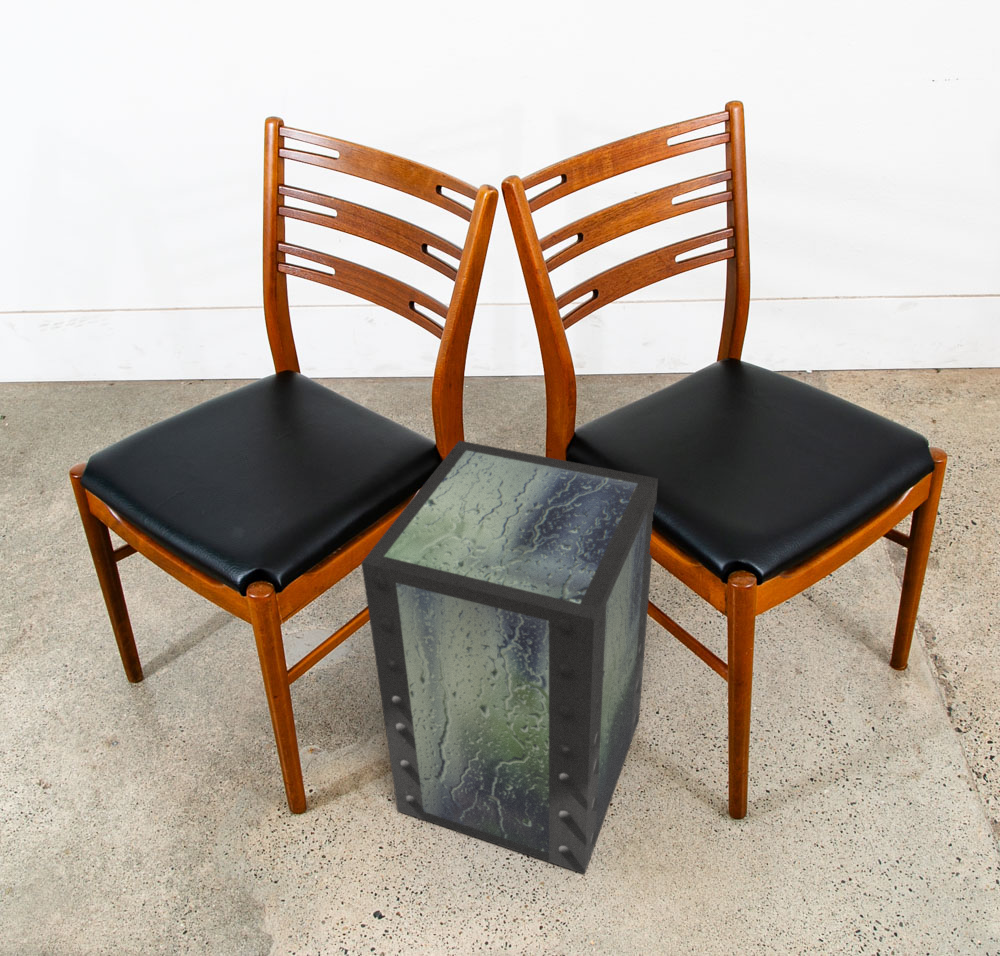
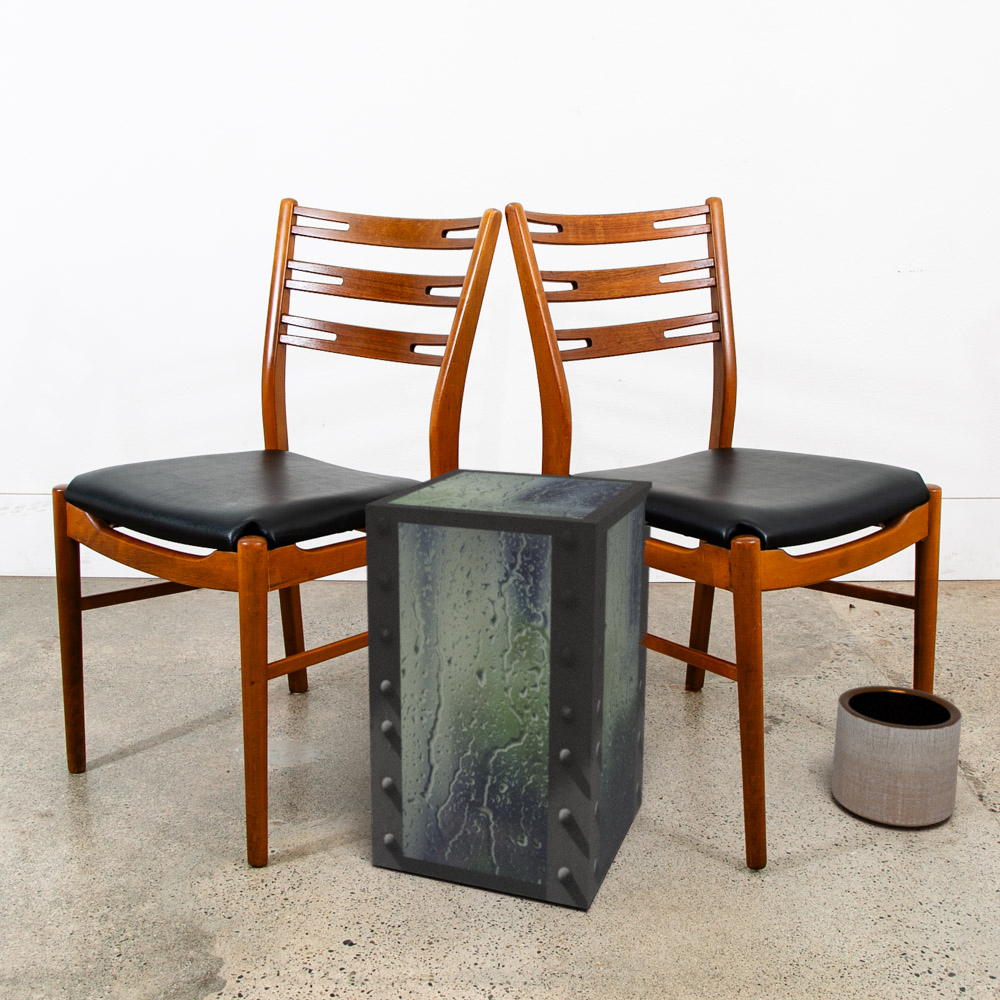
planter: none [813,615,944,757] -> present [831,686,962,827]

